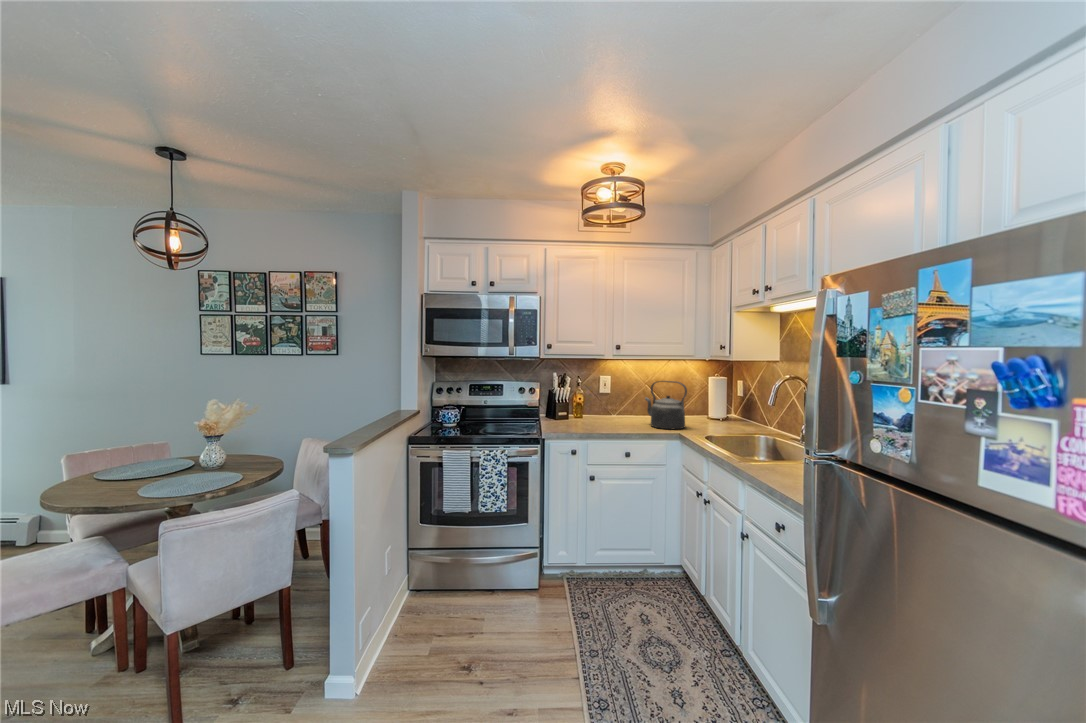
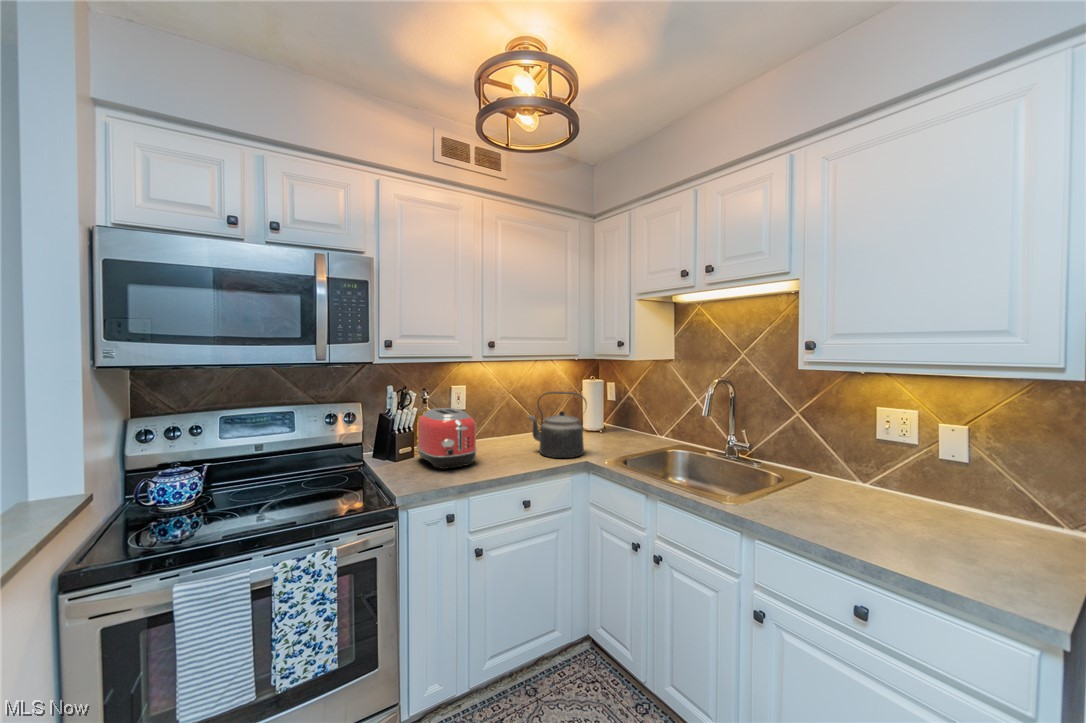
toaster: none [568,388,603,425] -> present [417,408,477,469]

